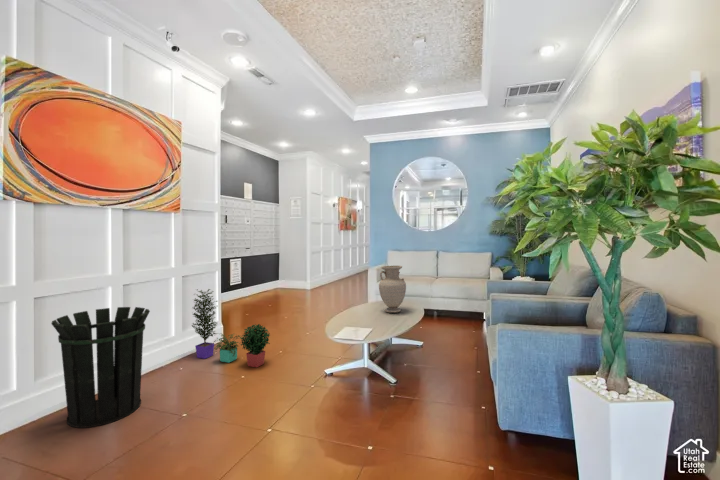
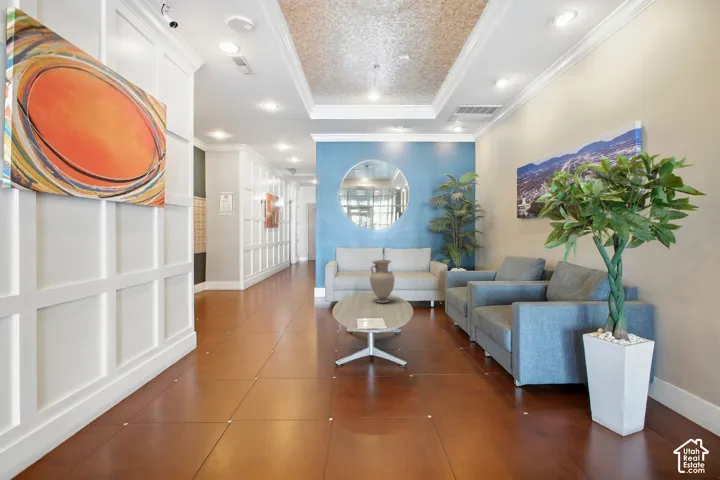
potted plant: present [192,289,270,367] -> none [175,290,273,367]
waste bin: present [51,307,150,428] -> none [68,313,177,453]

